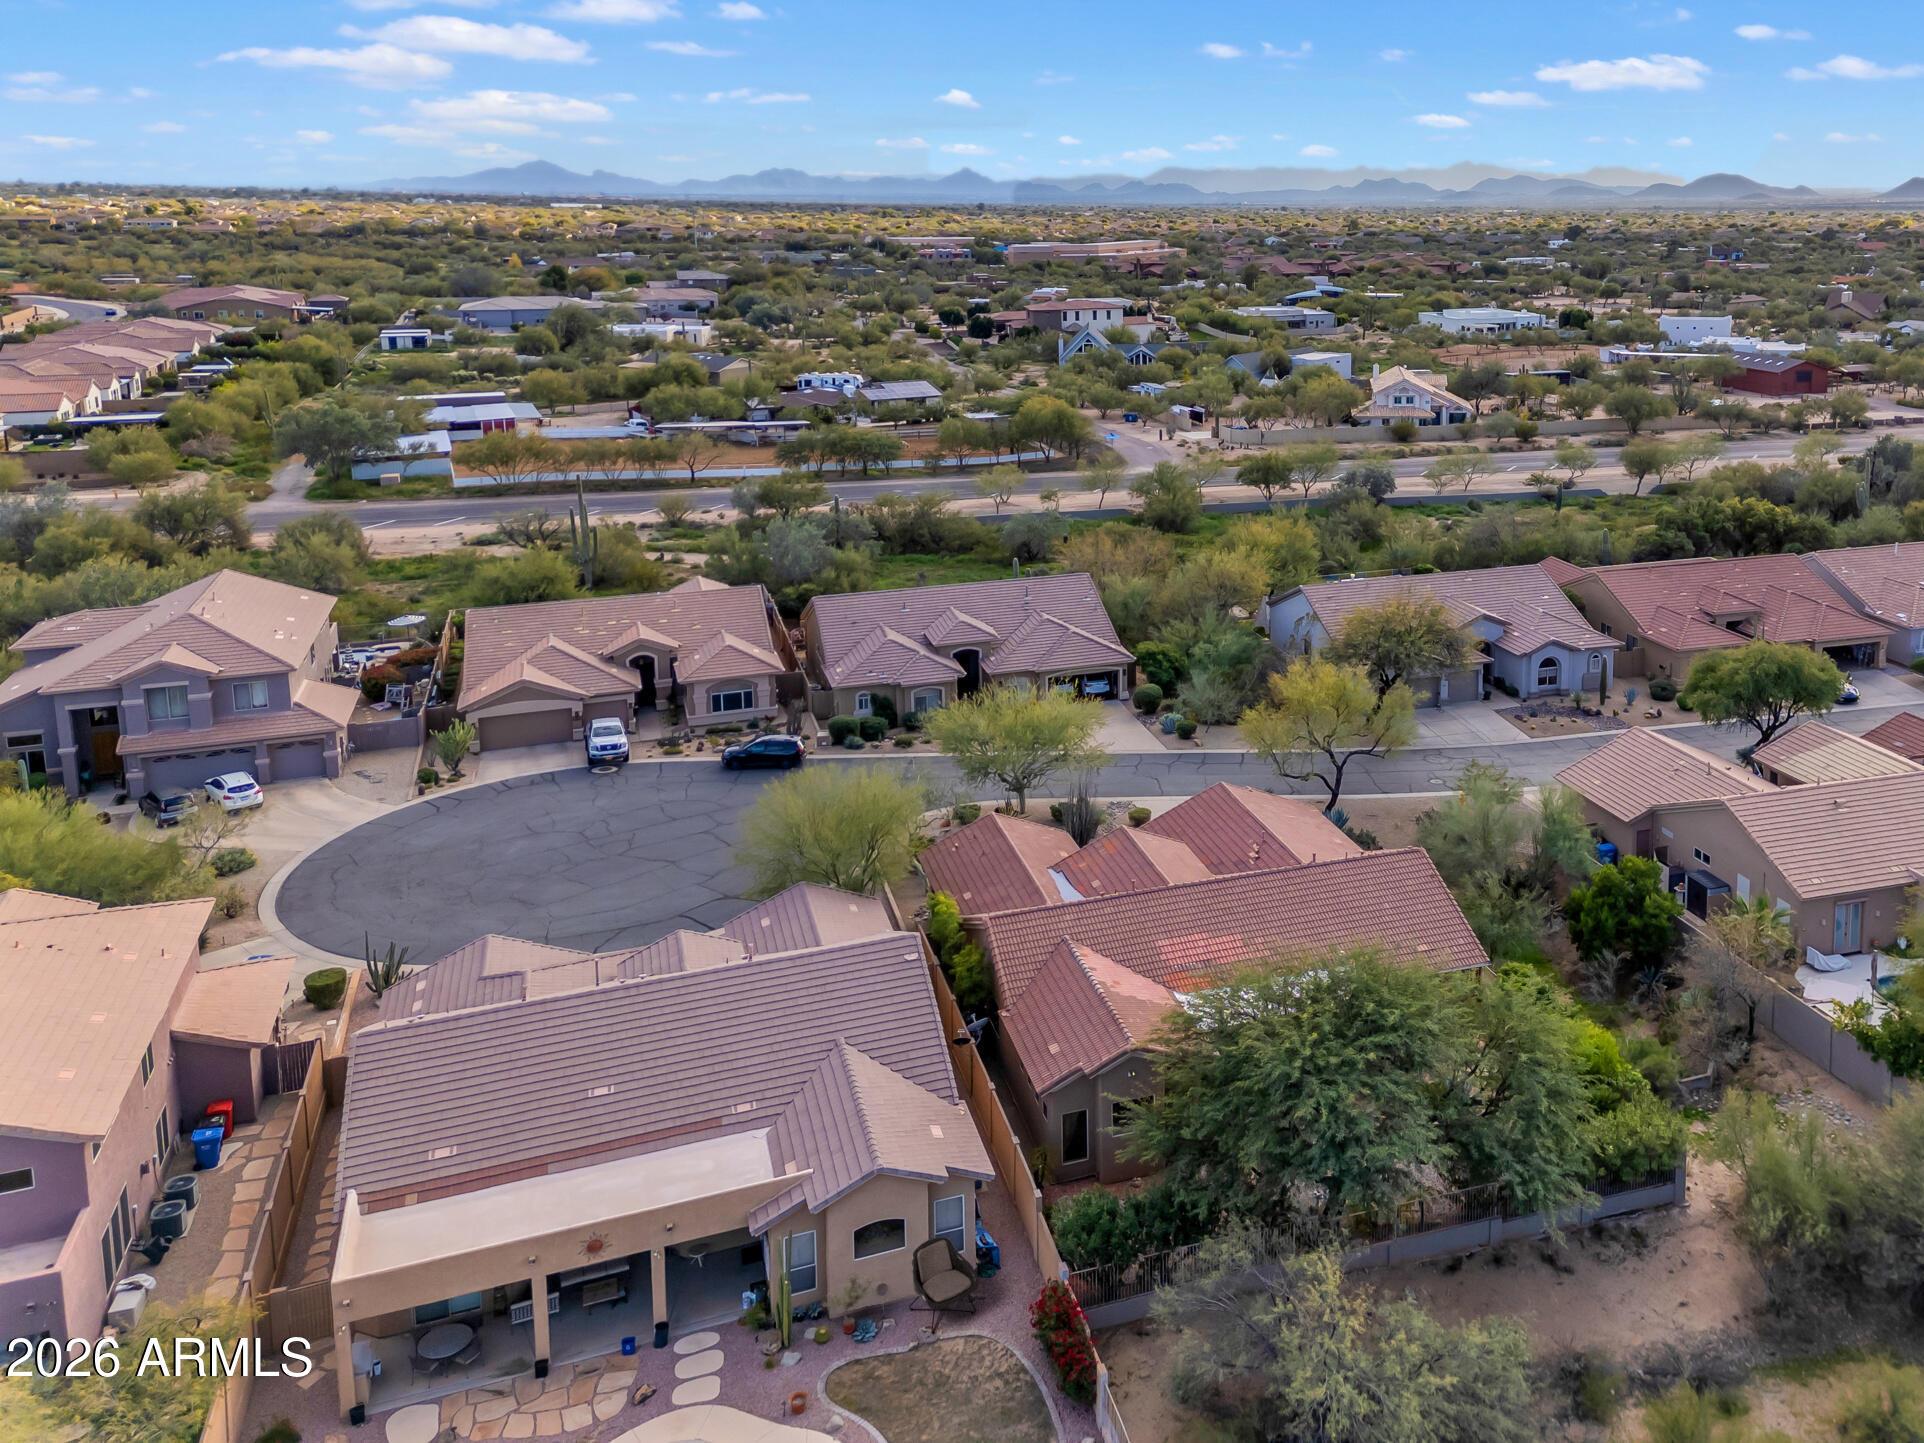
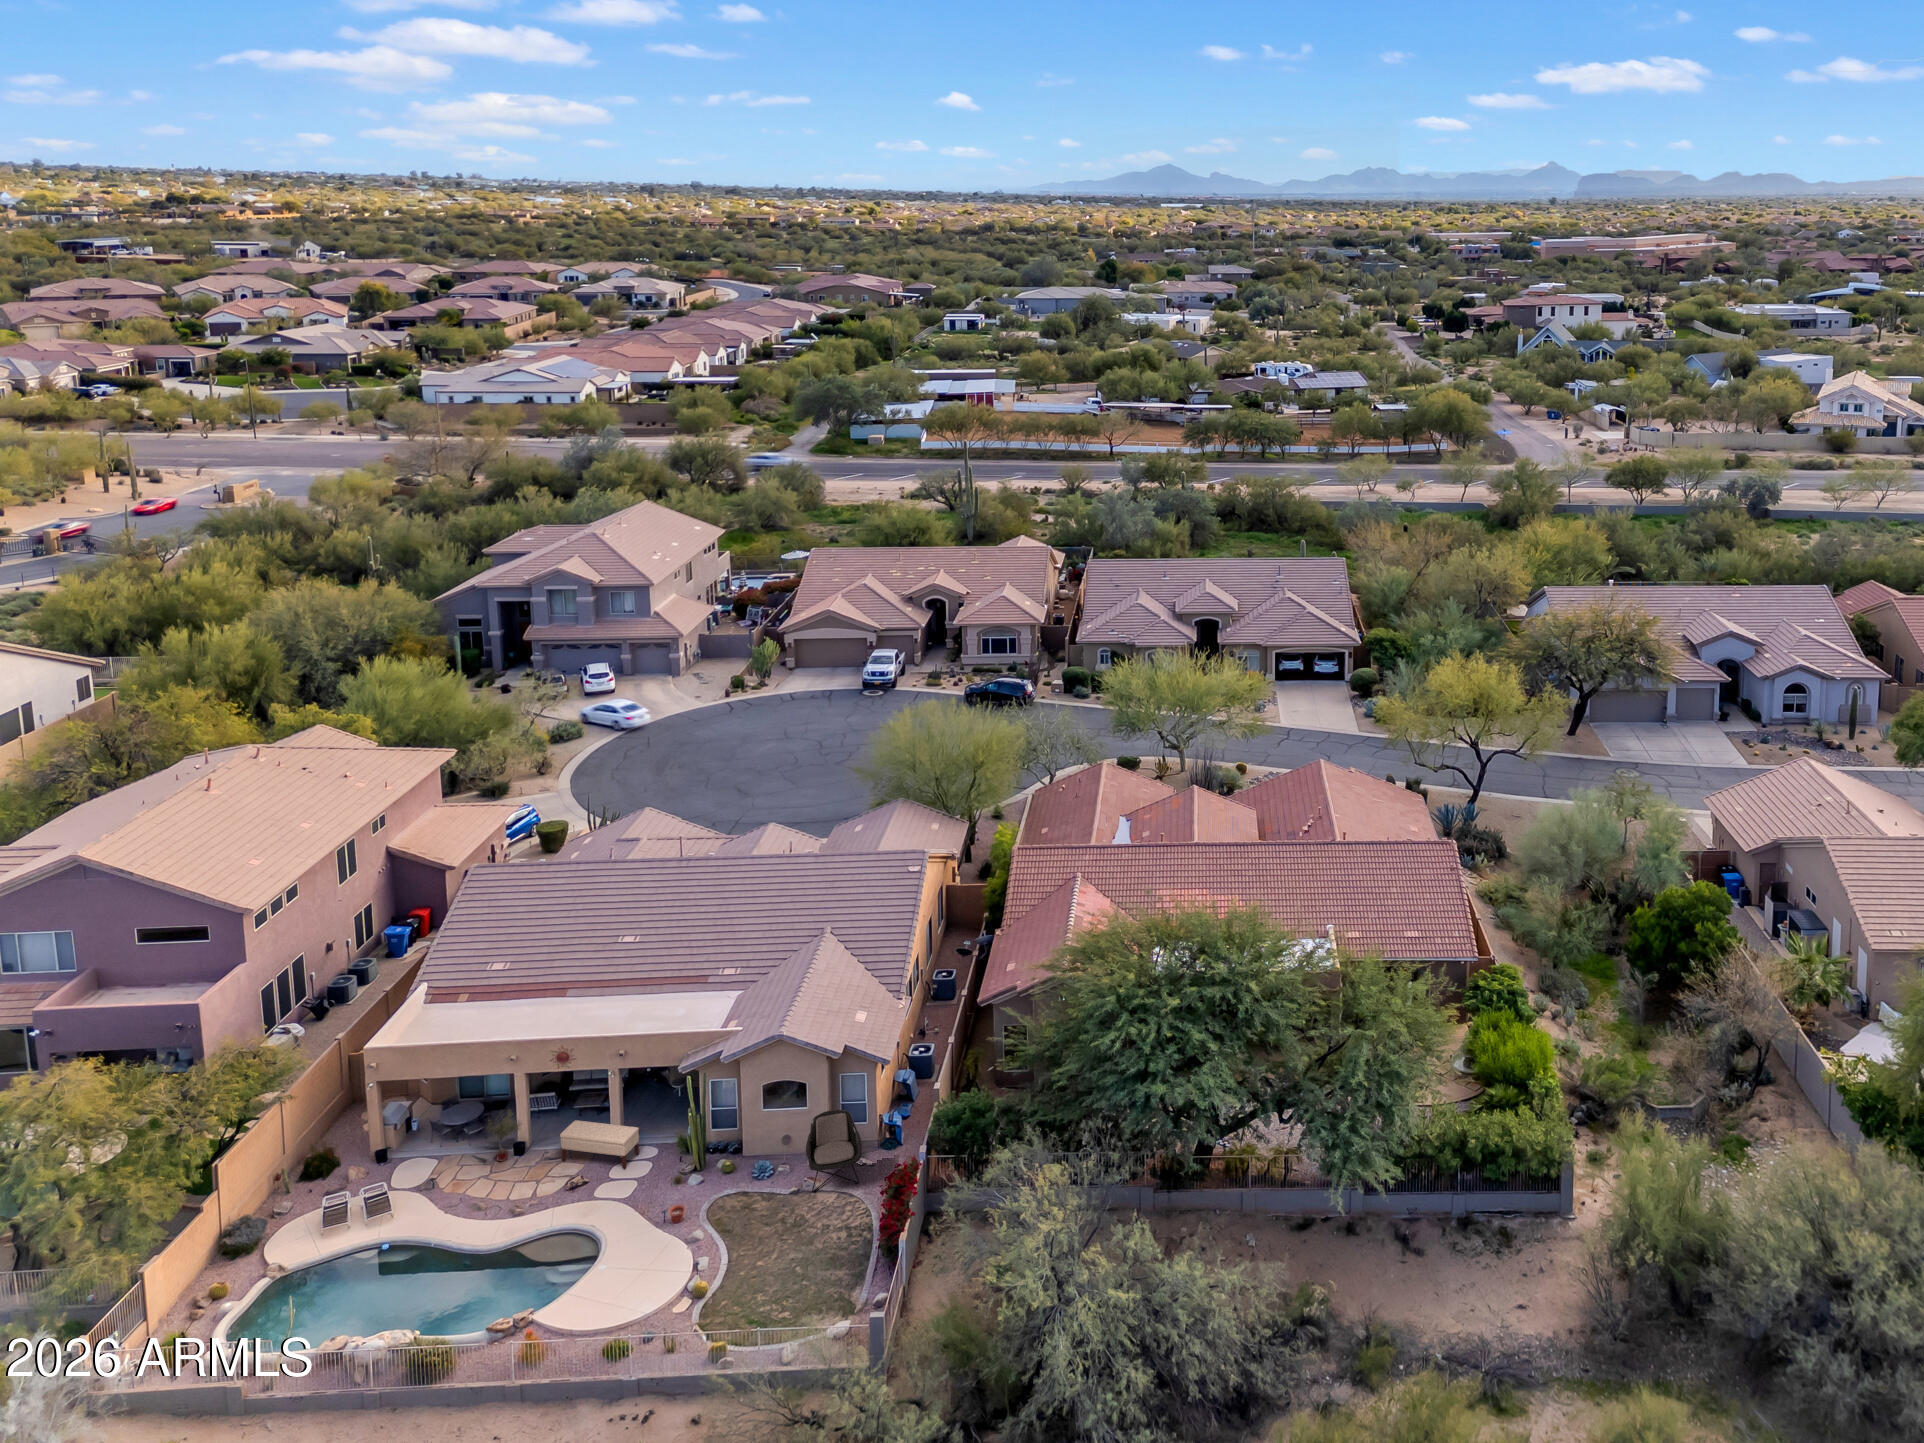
potted tree: present [823,1272,873,1334] -> present [487,1109,520,1161]
bench: none [606,1312,699,1374] -> present [560,1120,639,1169]

